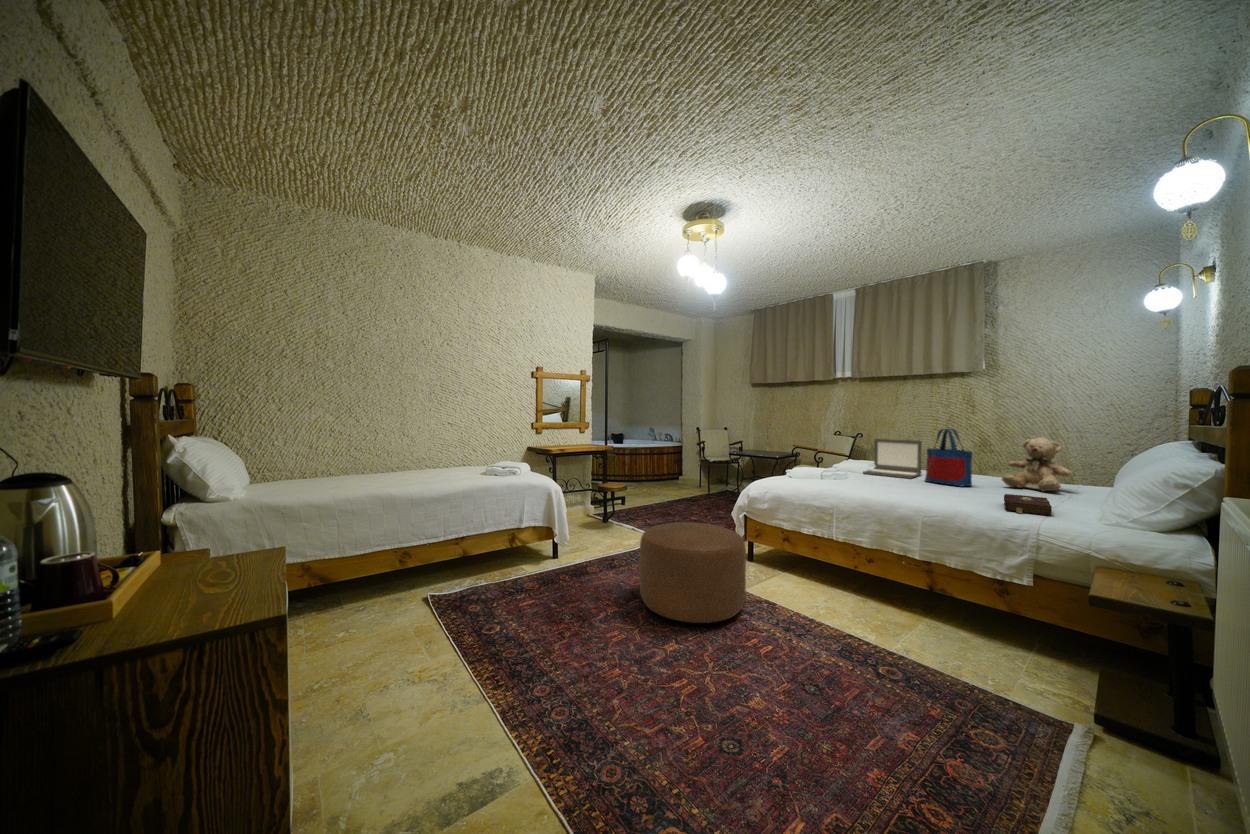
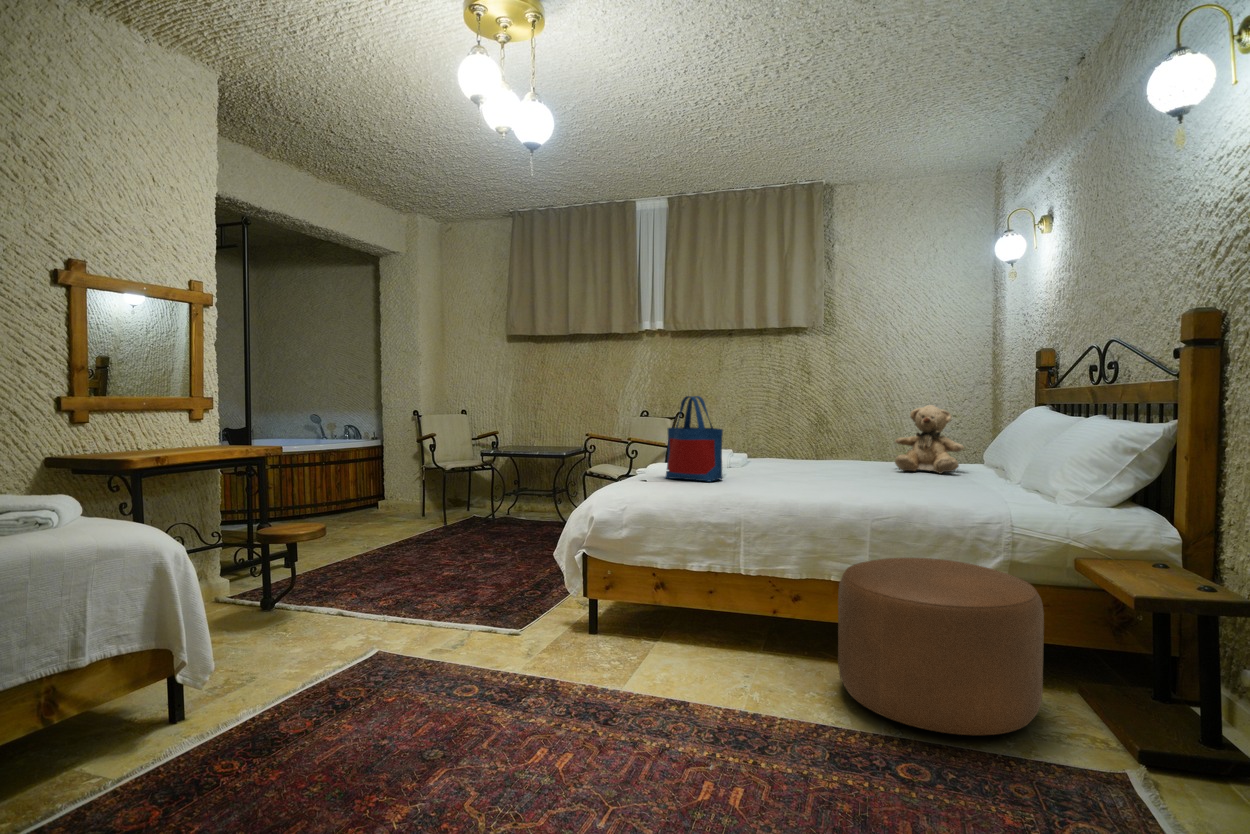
tote bag: present [925,429,972,487] -> present [666,396,723,482]
laptop: present [863,439,922,479] -> none [727,415,794,470]
book: present [1004,494,1052,516] -> none [937,478,1004,502]
ottoman: present [640,522,746,623] -> present [838,558,1044,735]

